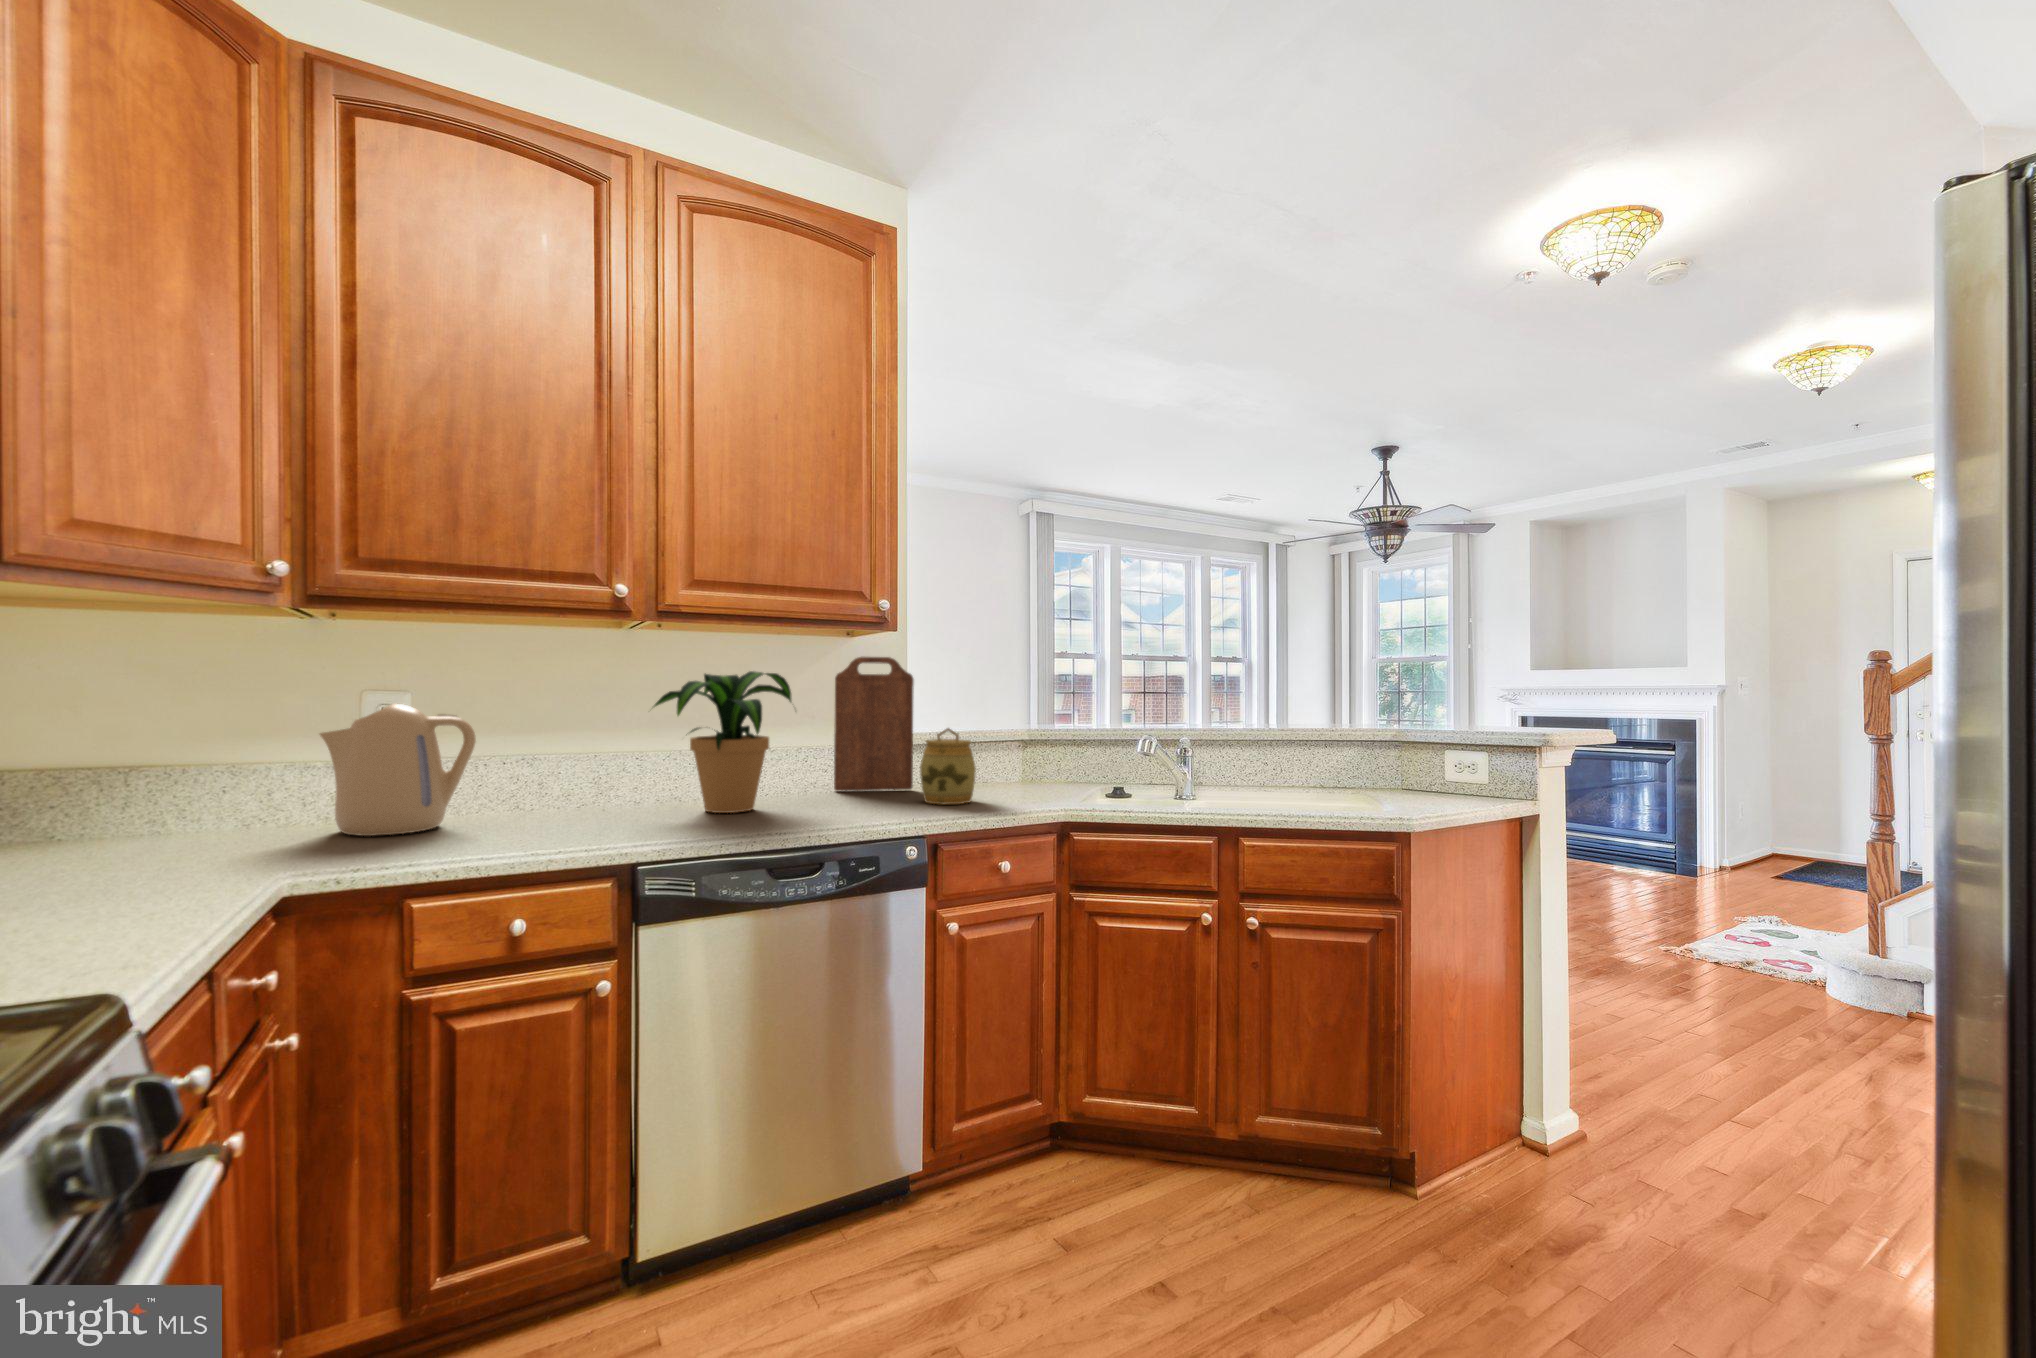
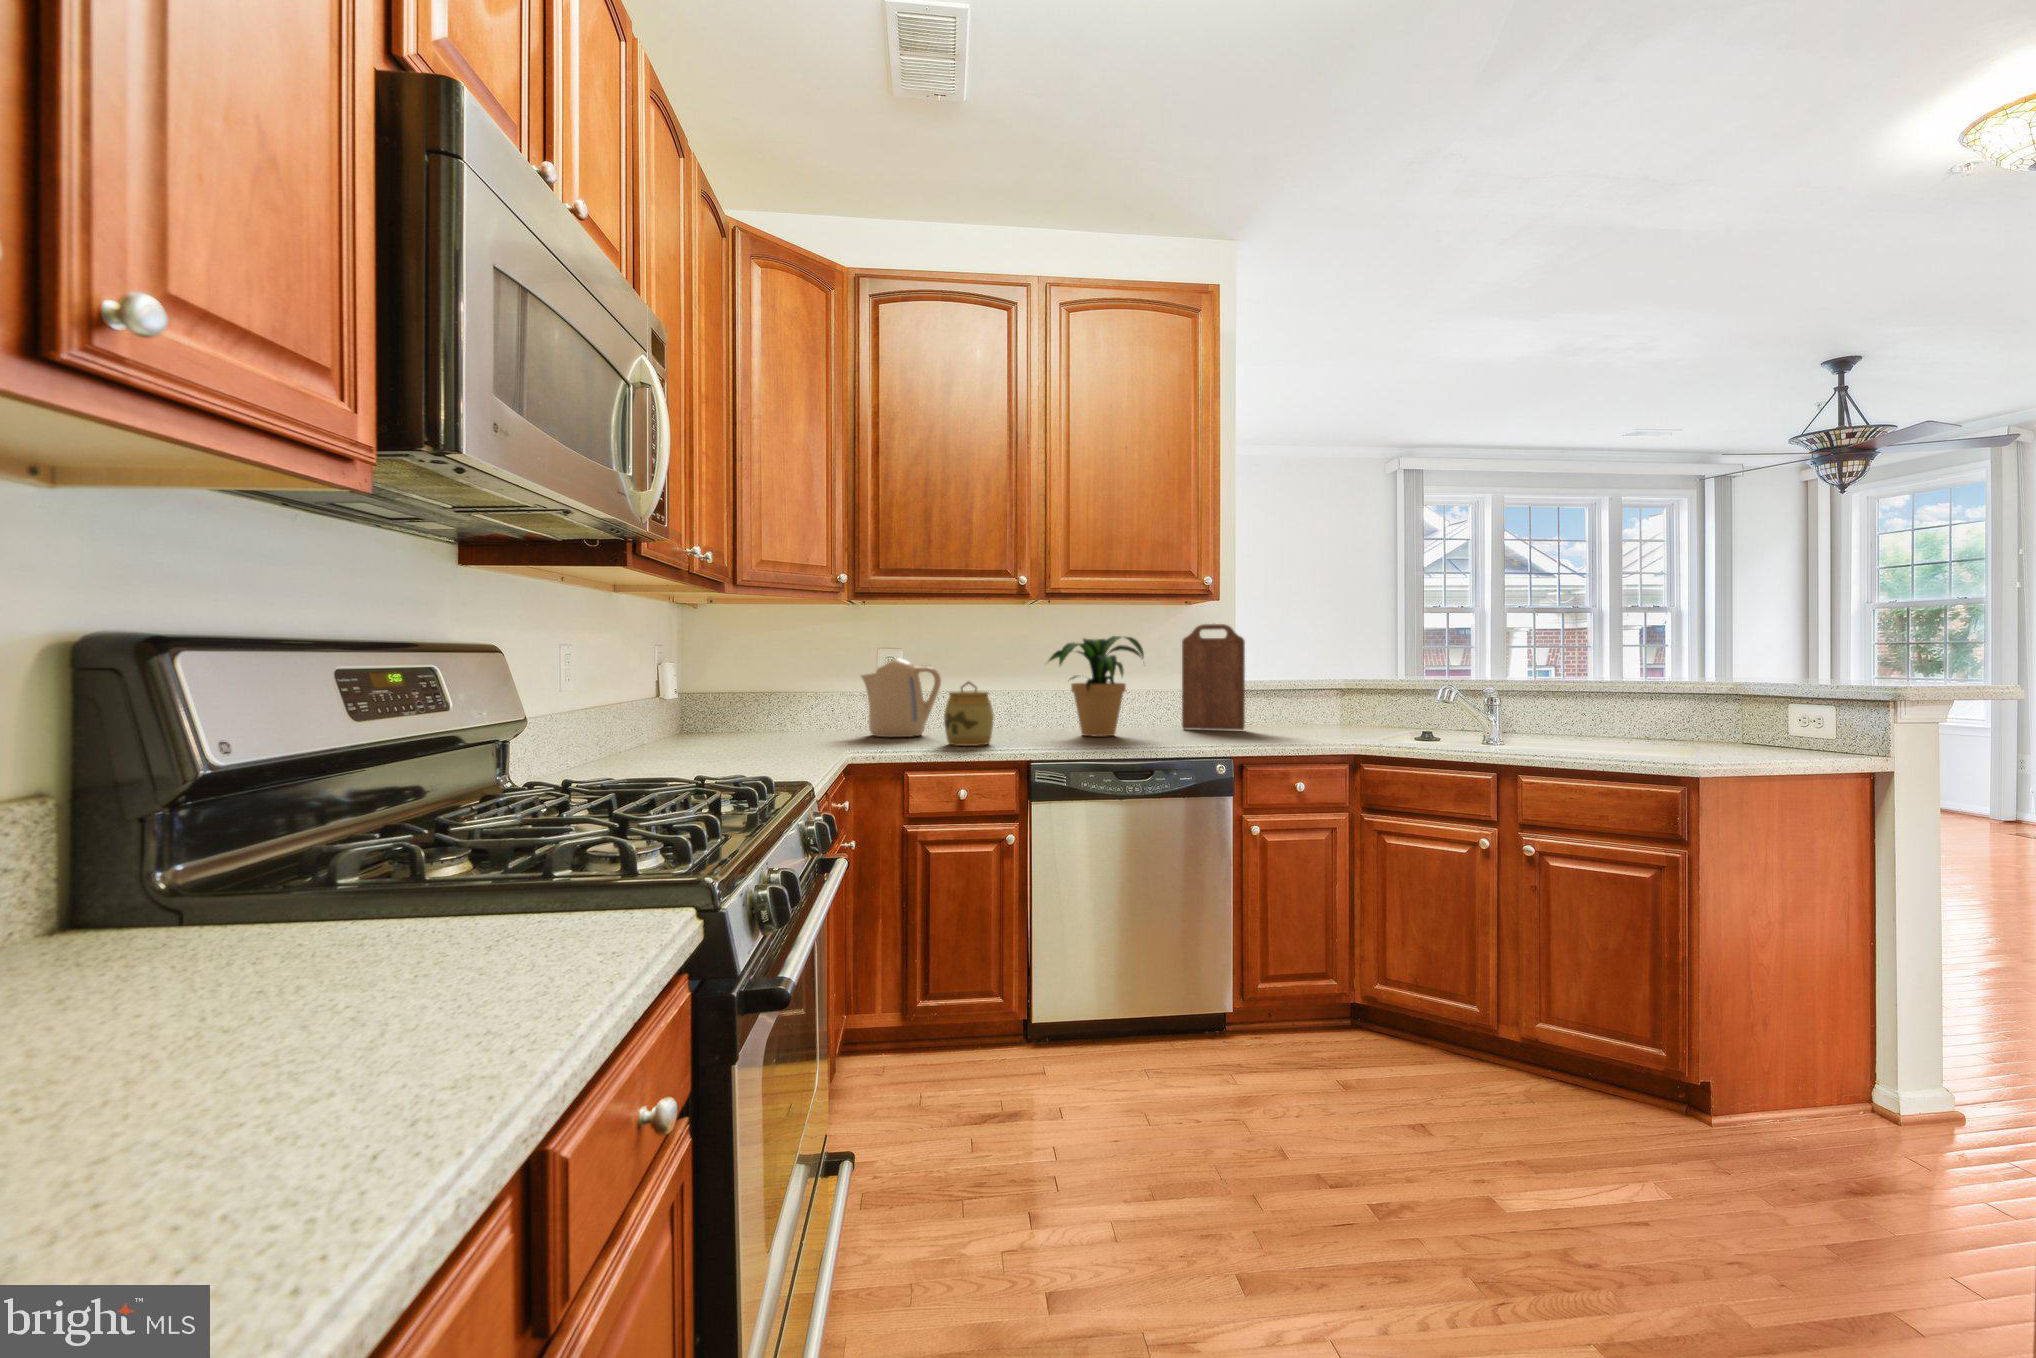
jar: present [920,728,976,804] -> present [944,682,994,746]

